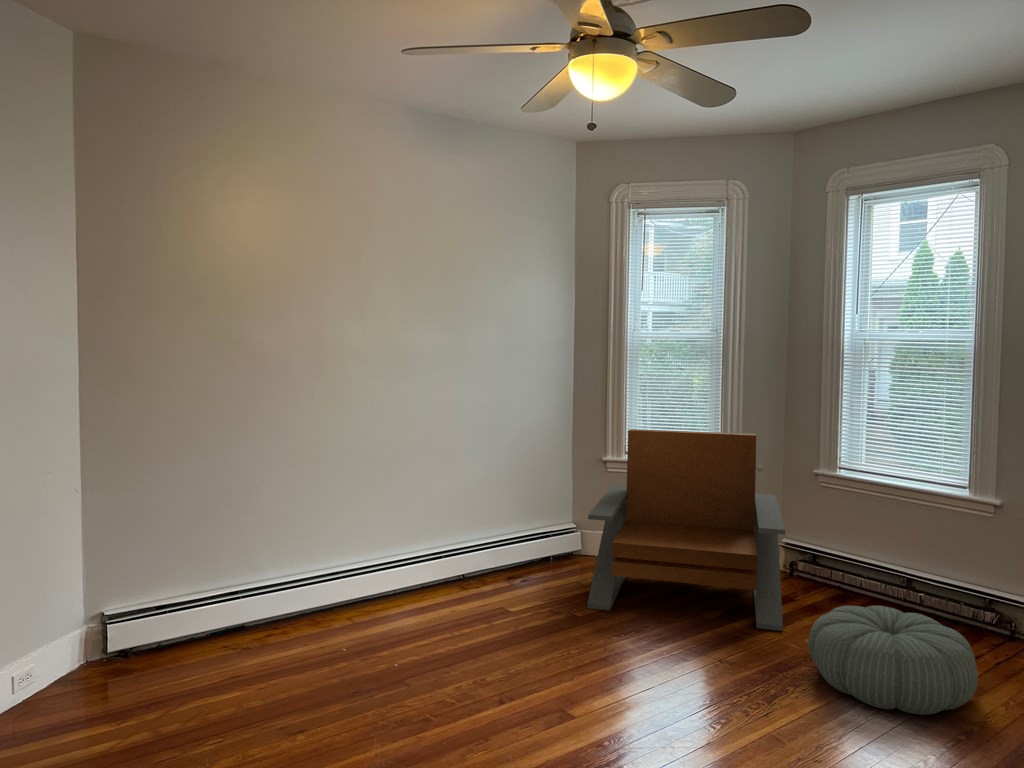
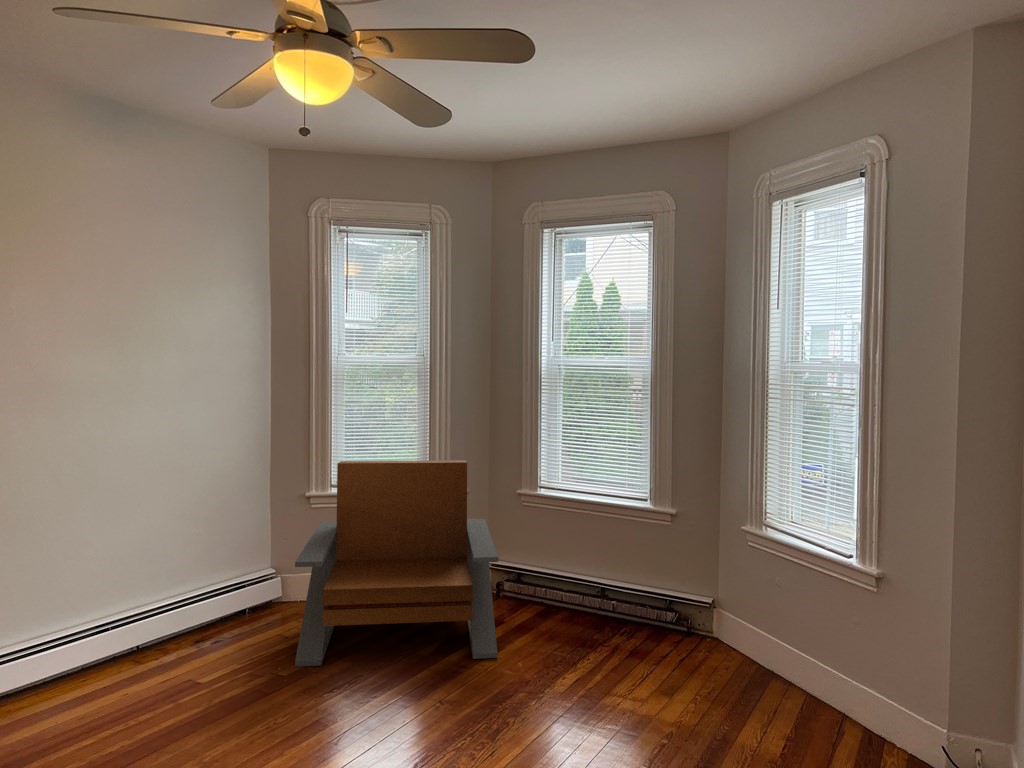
pouf: present [808,606,978,715] -> none [524,621,666,725]

